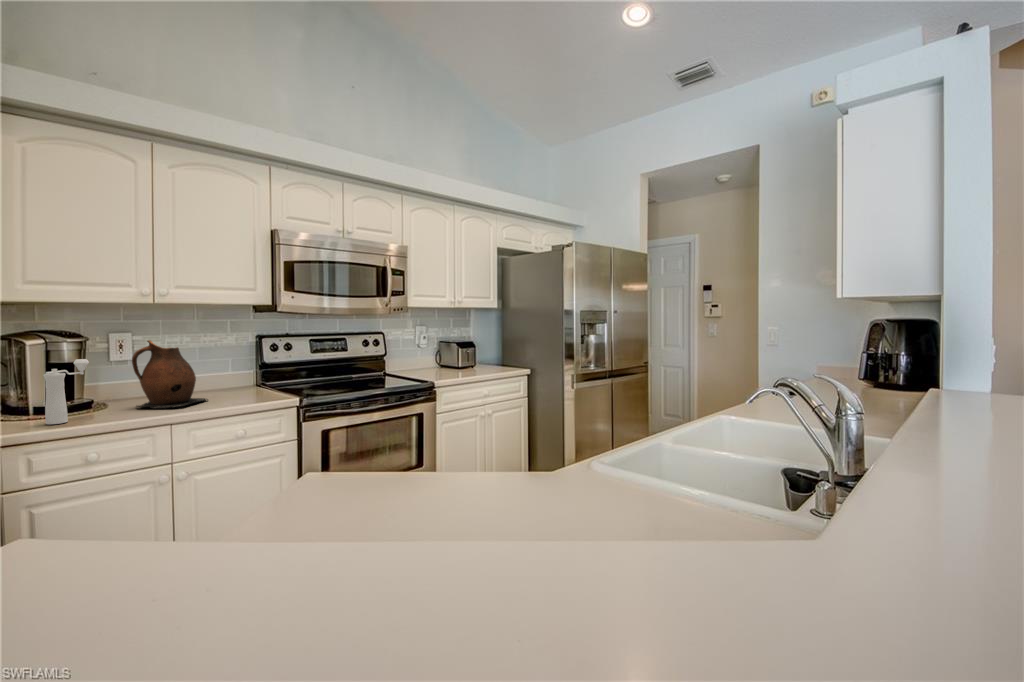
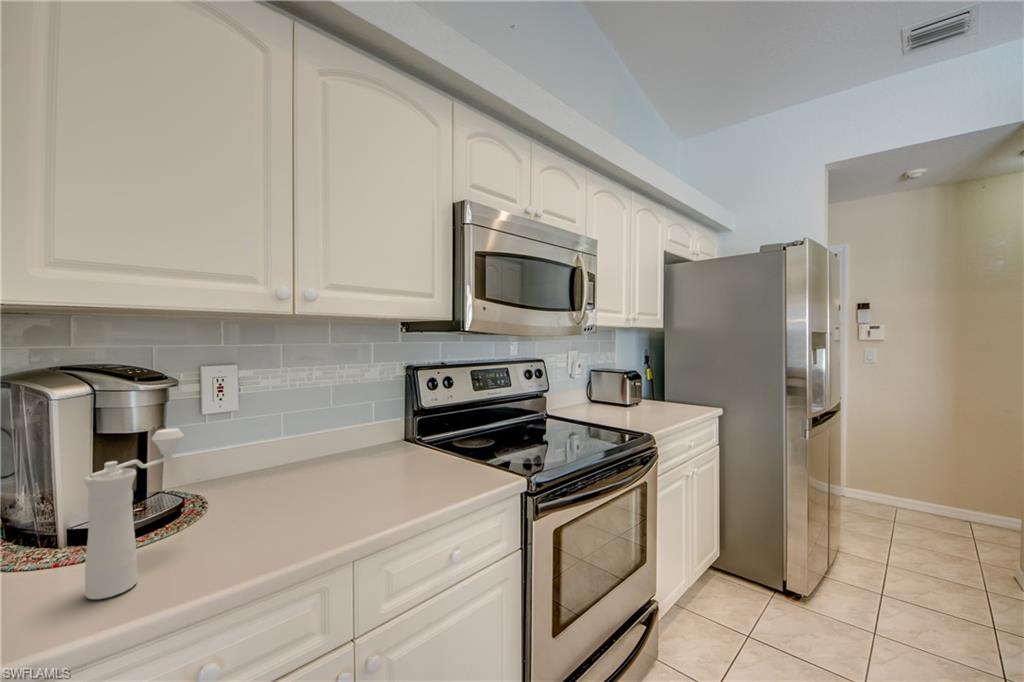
ceramic pitcher: present [132,340,208,408] -> none [257,382,376,516]

